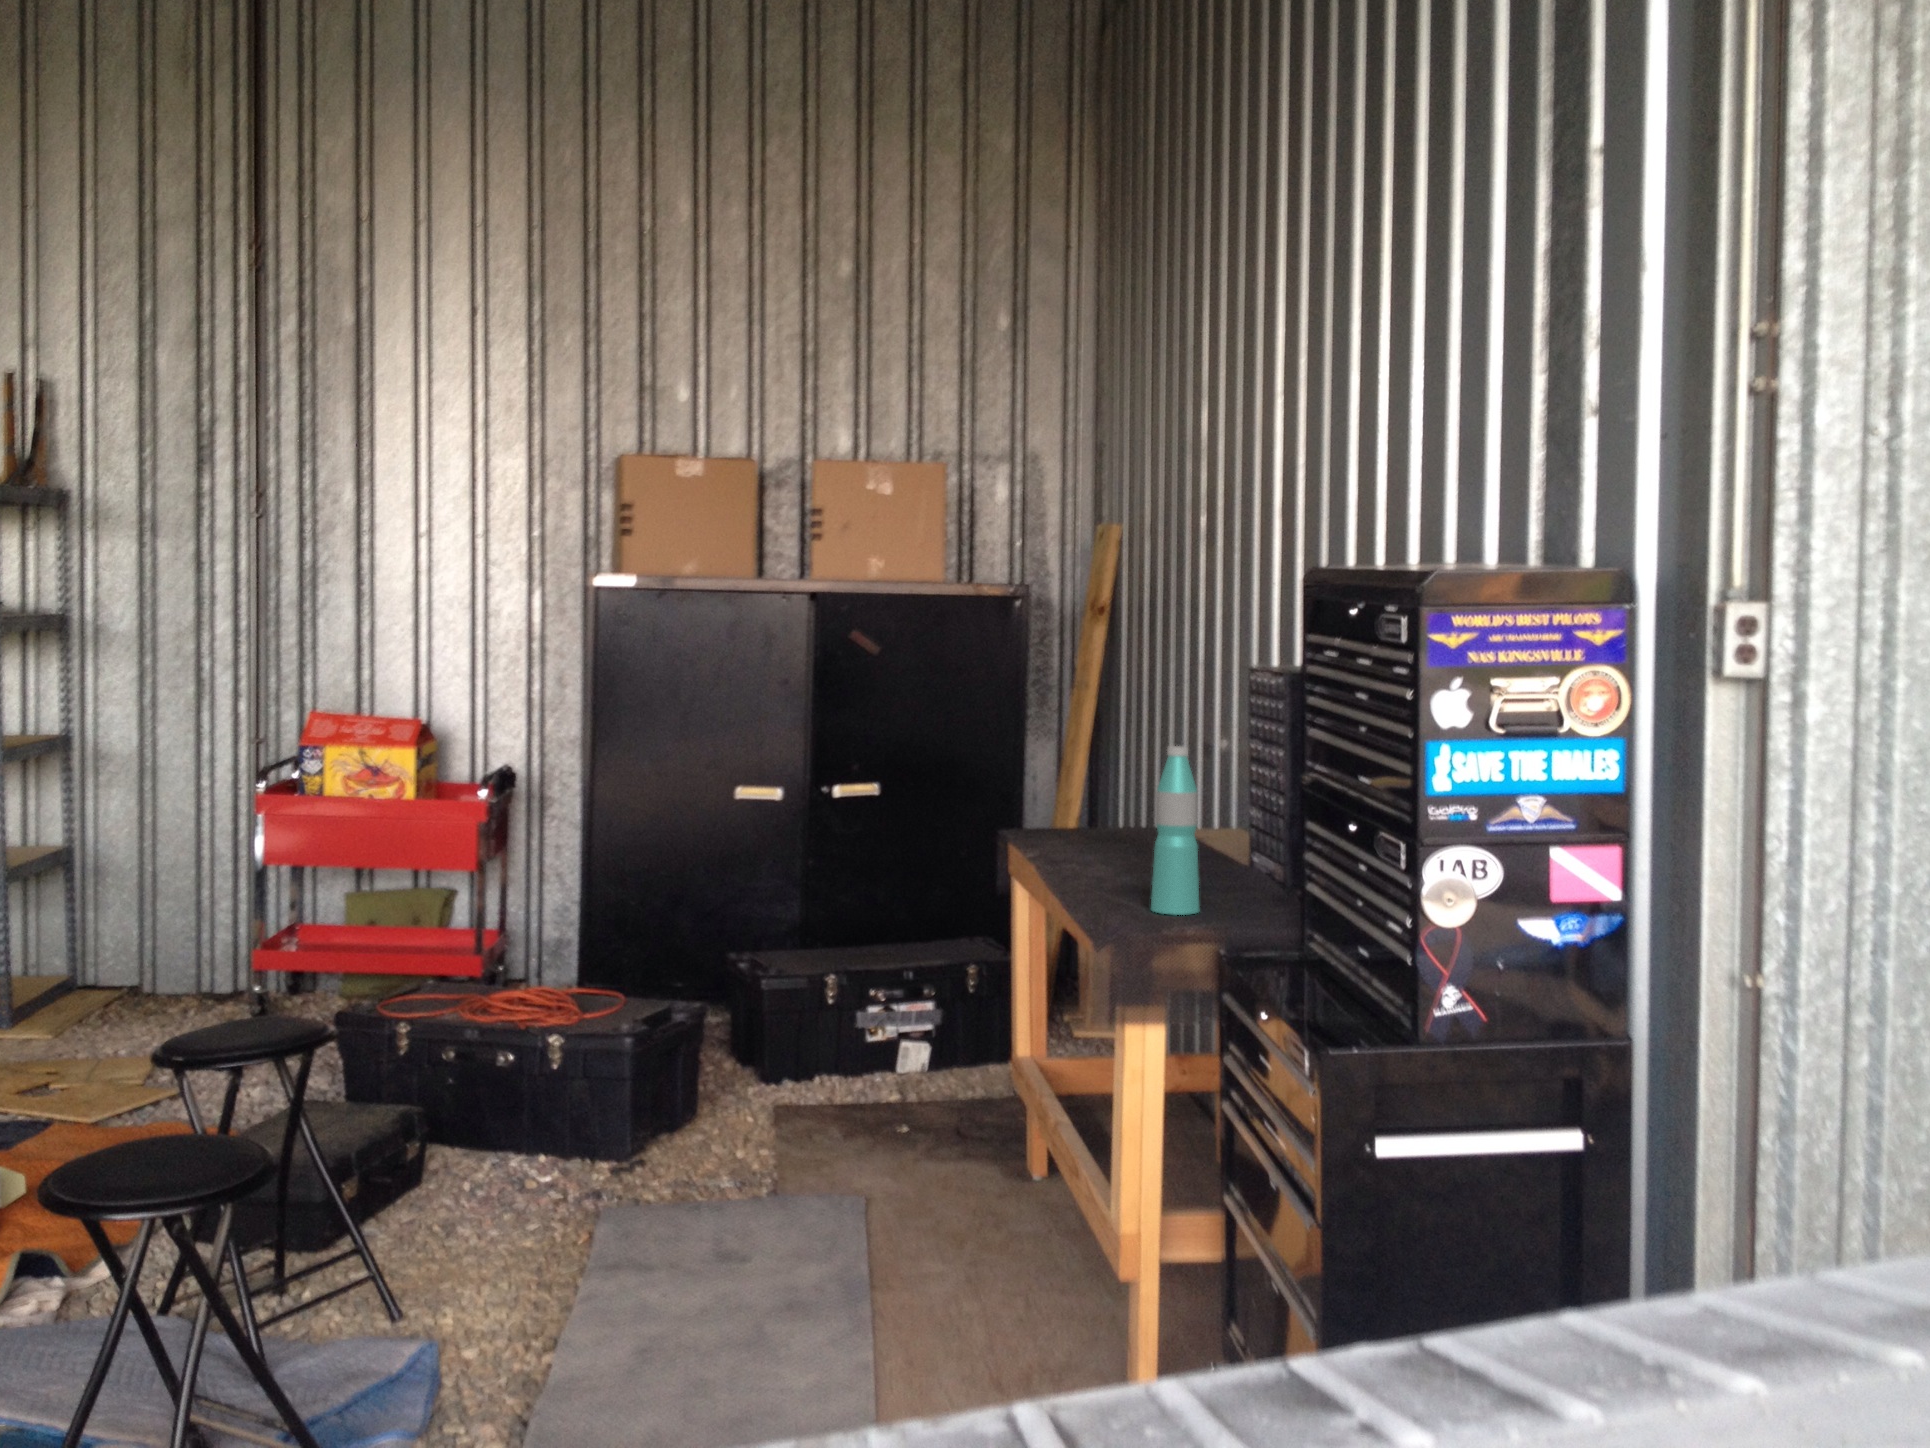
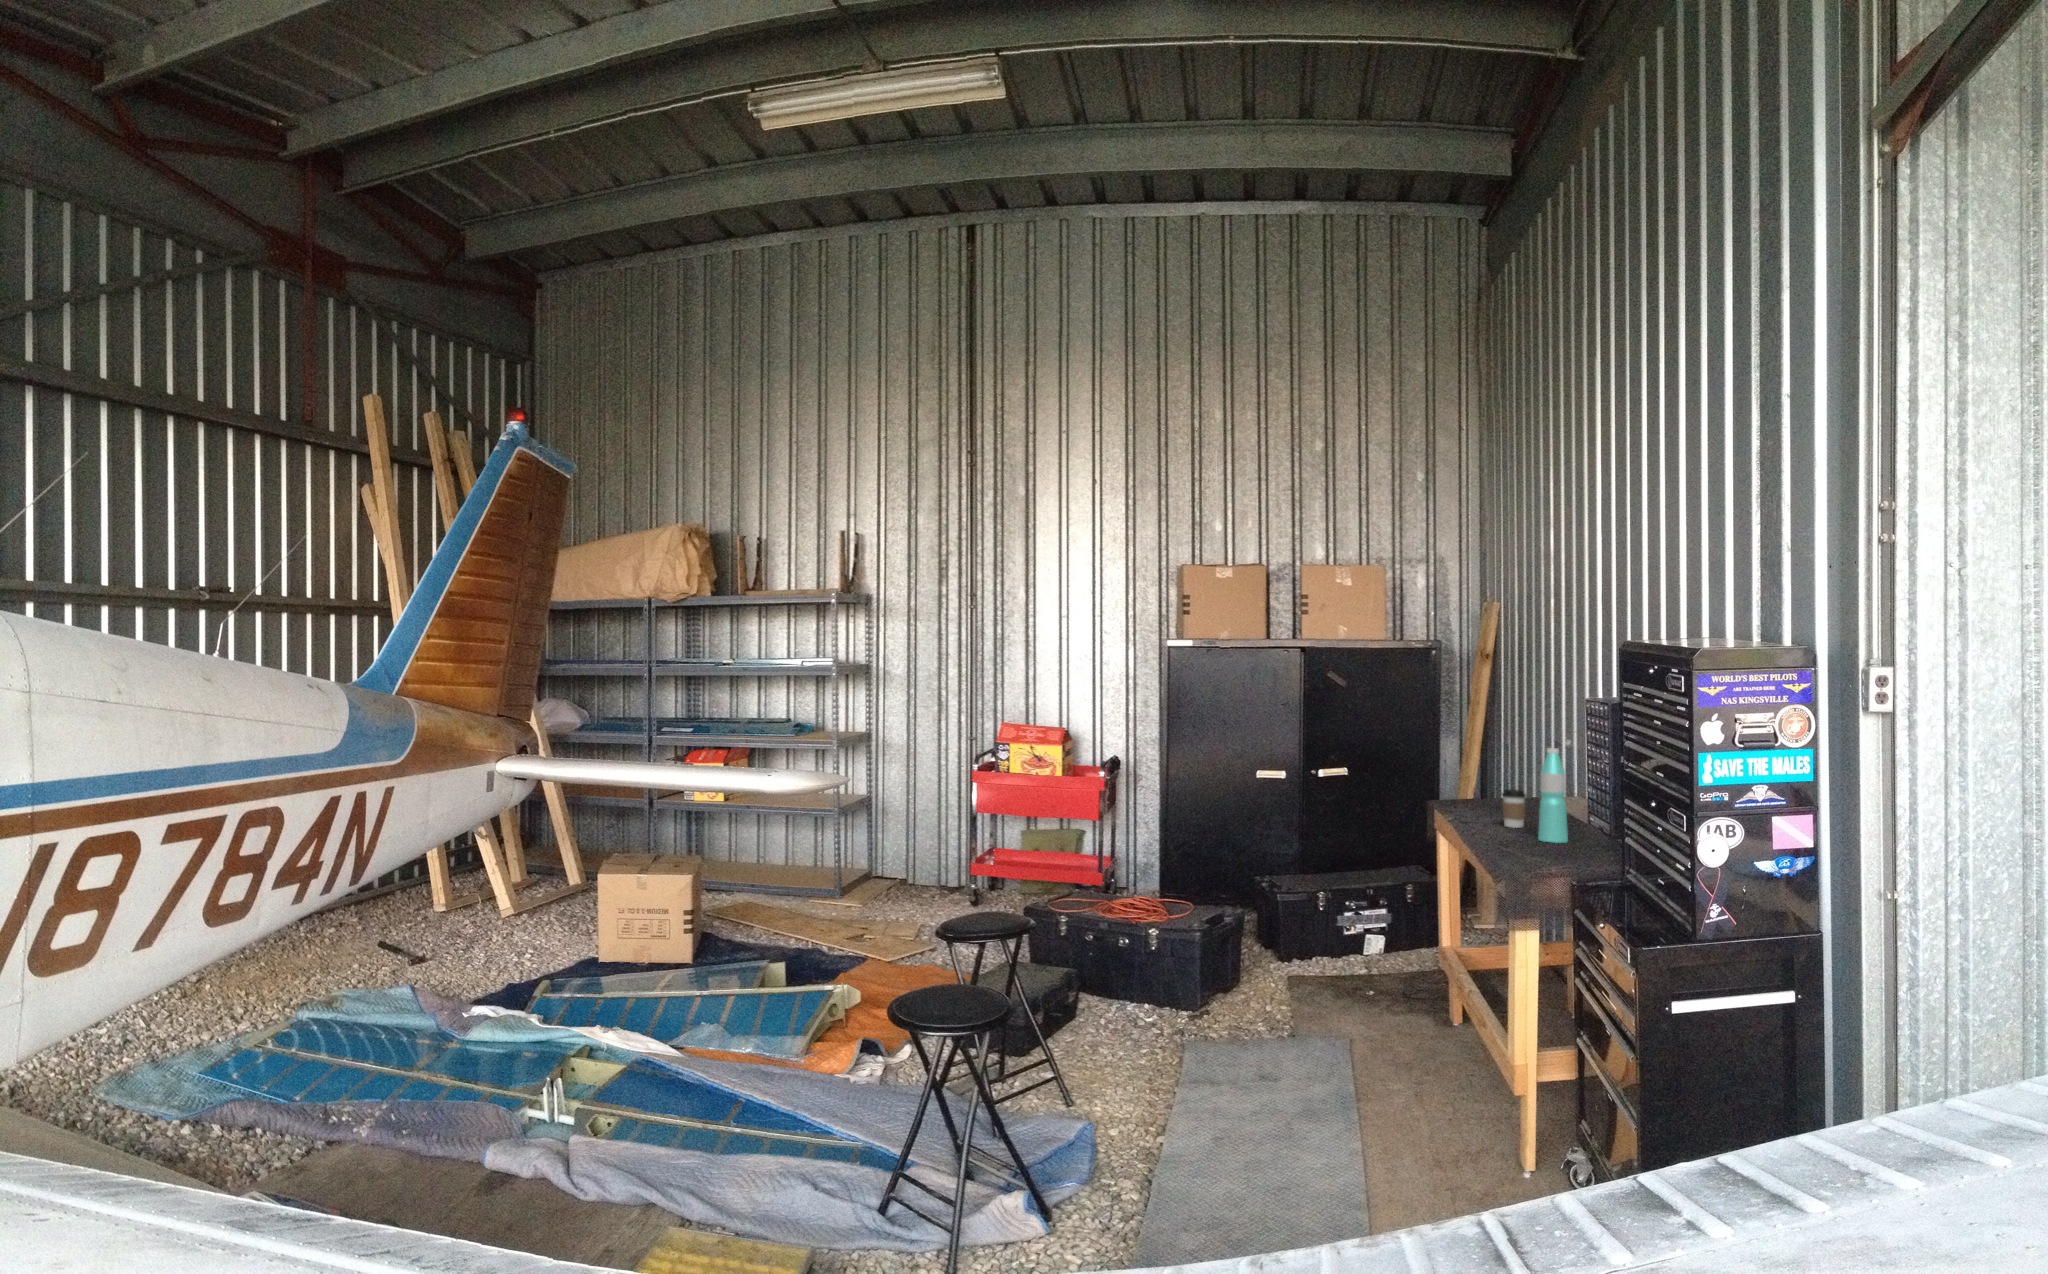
coffee cup: none [1094,818,1134,885] -> present [1502,789,1526,828]

